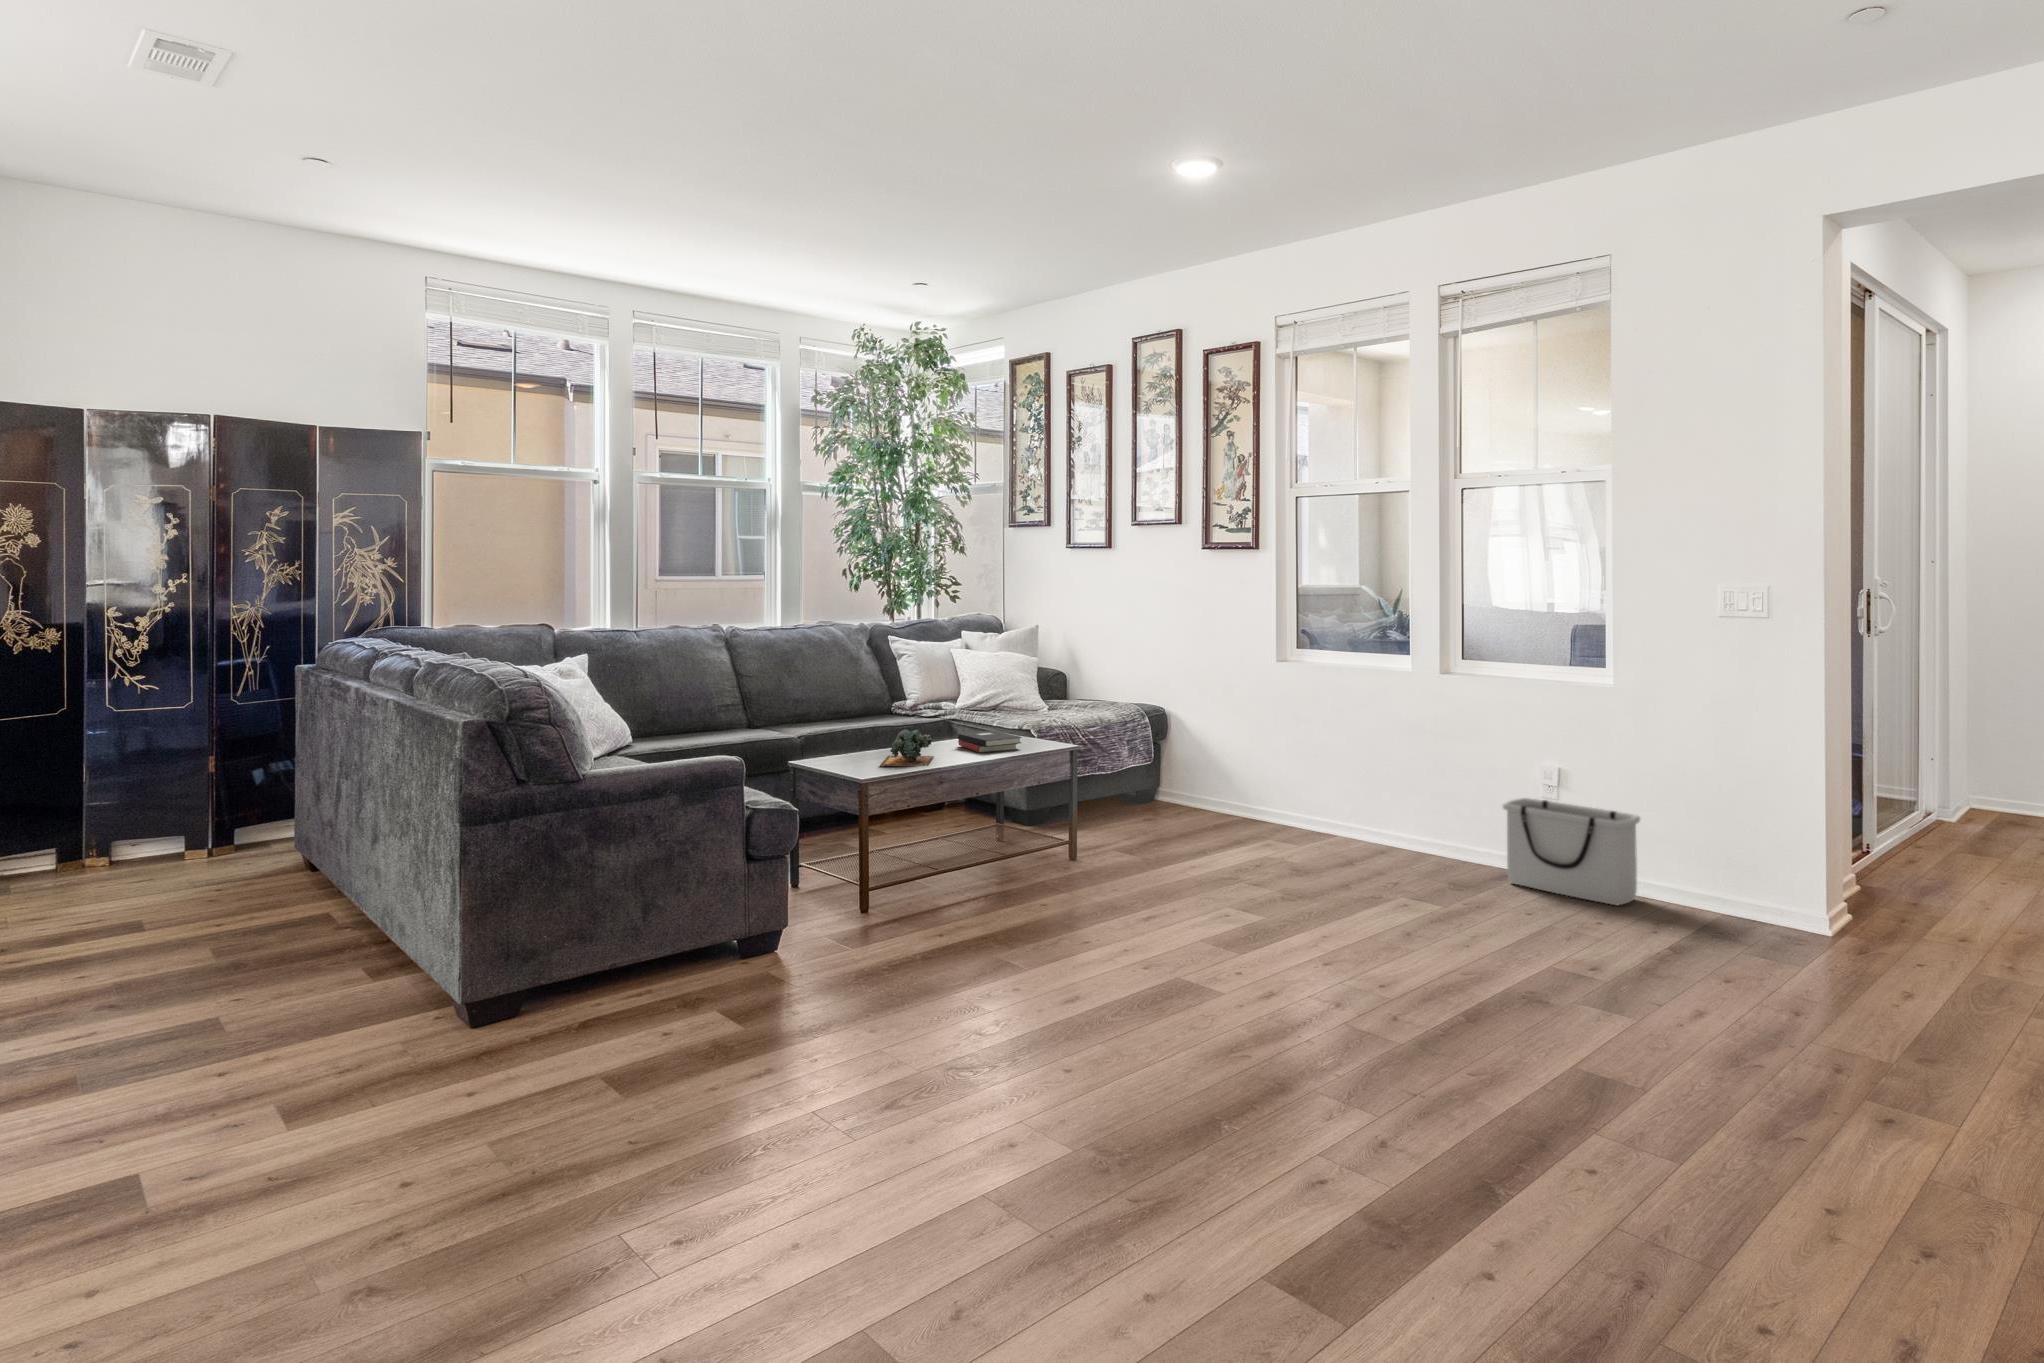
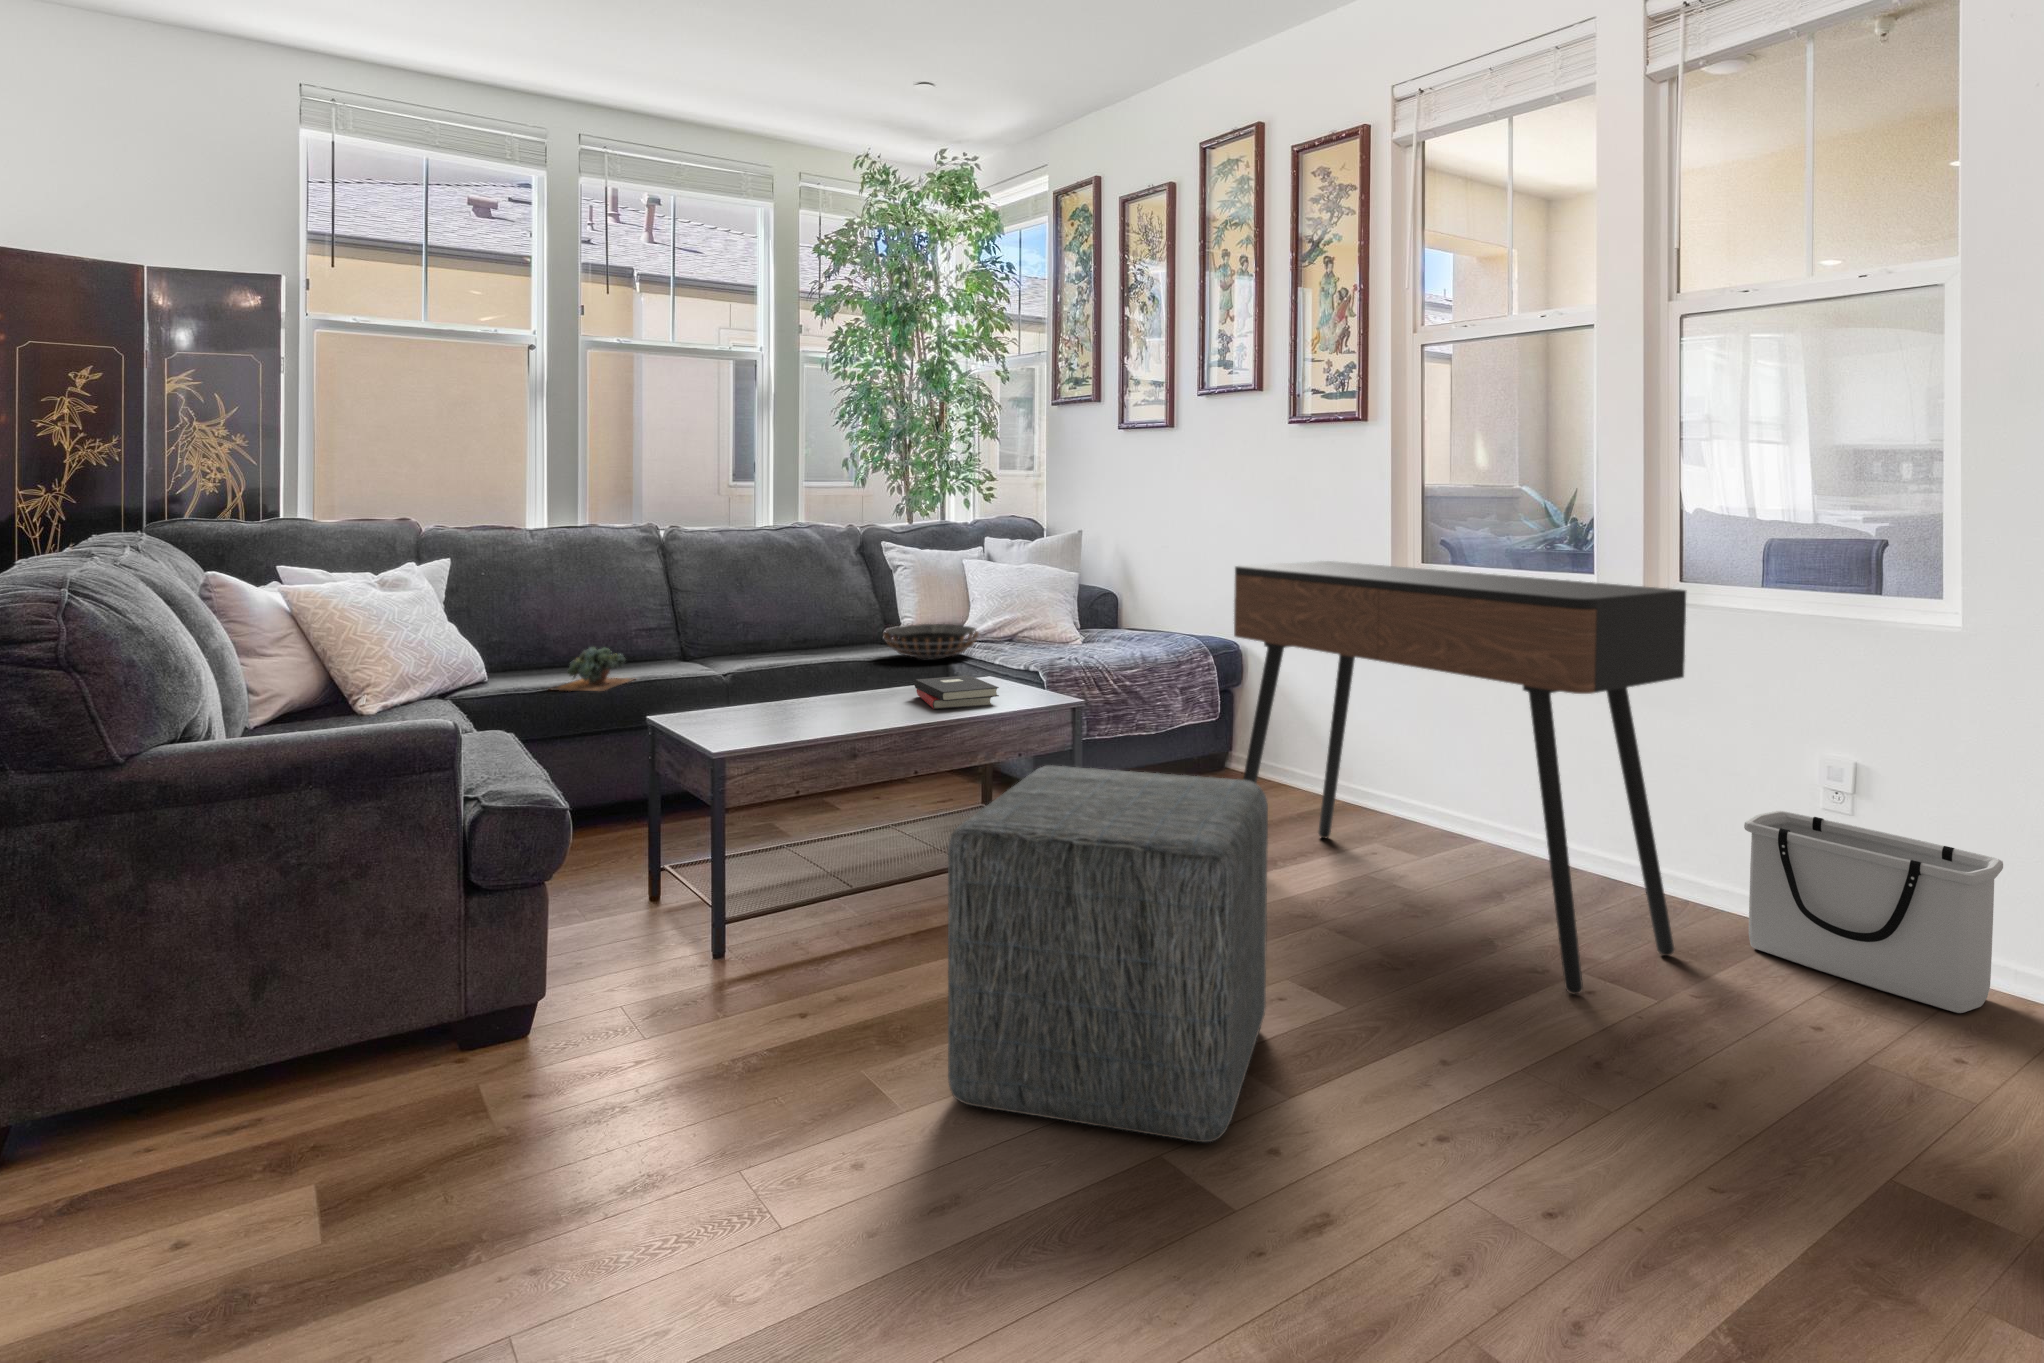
console table: none [1178,646,1464,908] -> present [1234,561,1686,994]
decorative bowl: none [905,698,977,724] -> present [883,624,979,659]
succulent plant: present [880,729,934,767] -> present [551,647,633,691]
ottoman: none [1053,776,1226,974] -> present [948,766,1268,1142]

